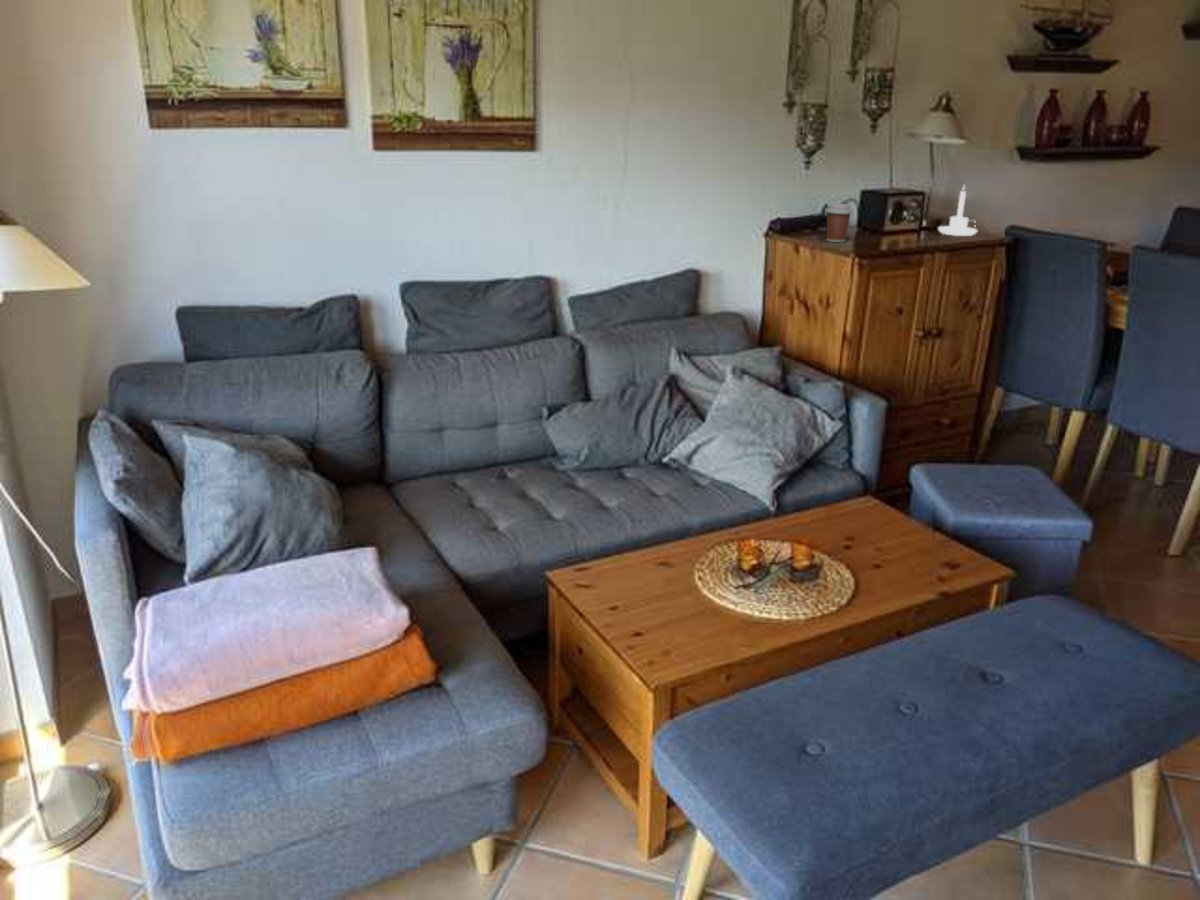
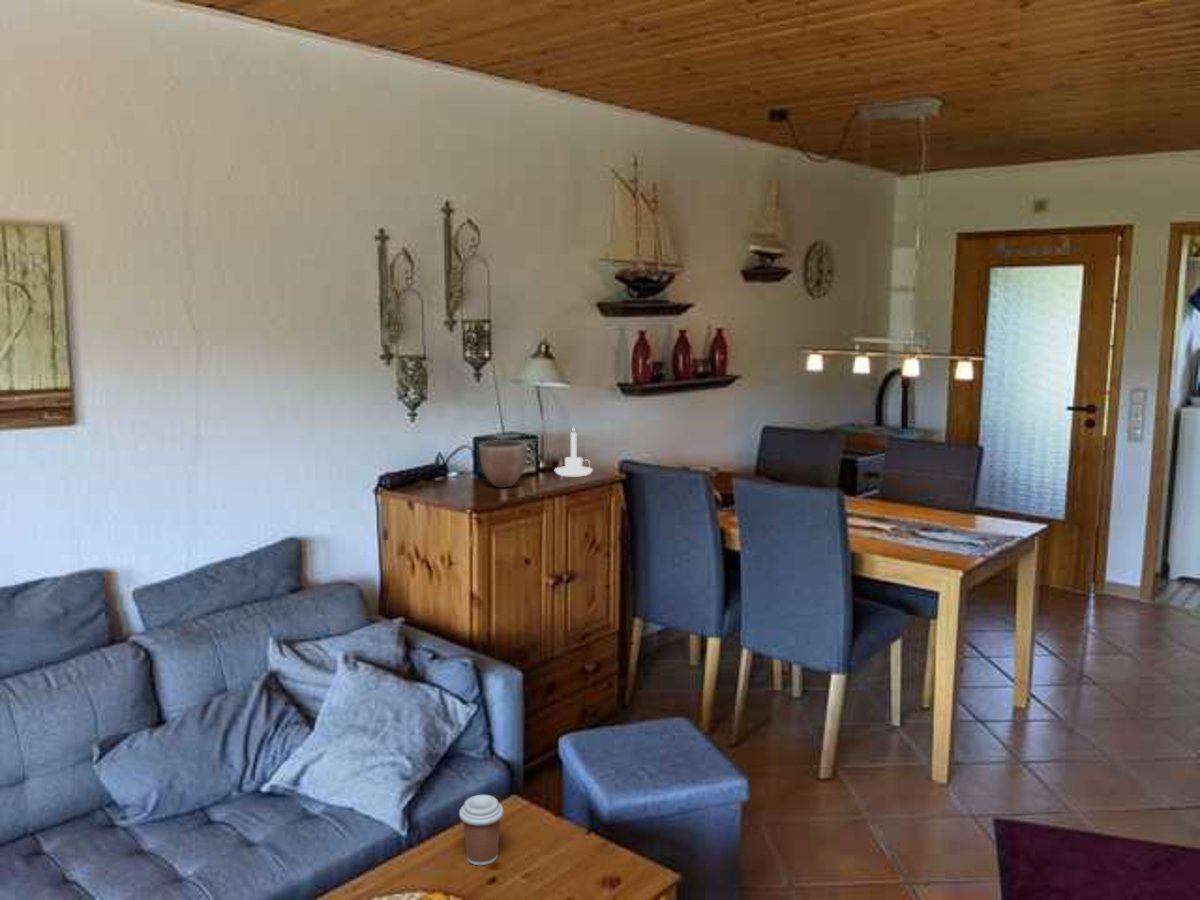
decorative bowl: none [867,193,915,239] -> present [479,440,527,488]
coffee cup: present [825,203,853,242] -> present [459,795,504,865]

